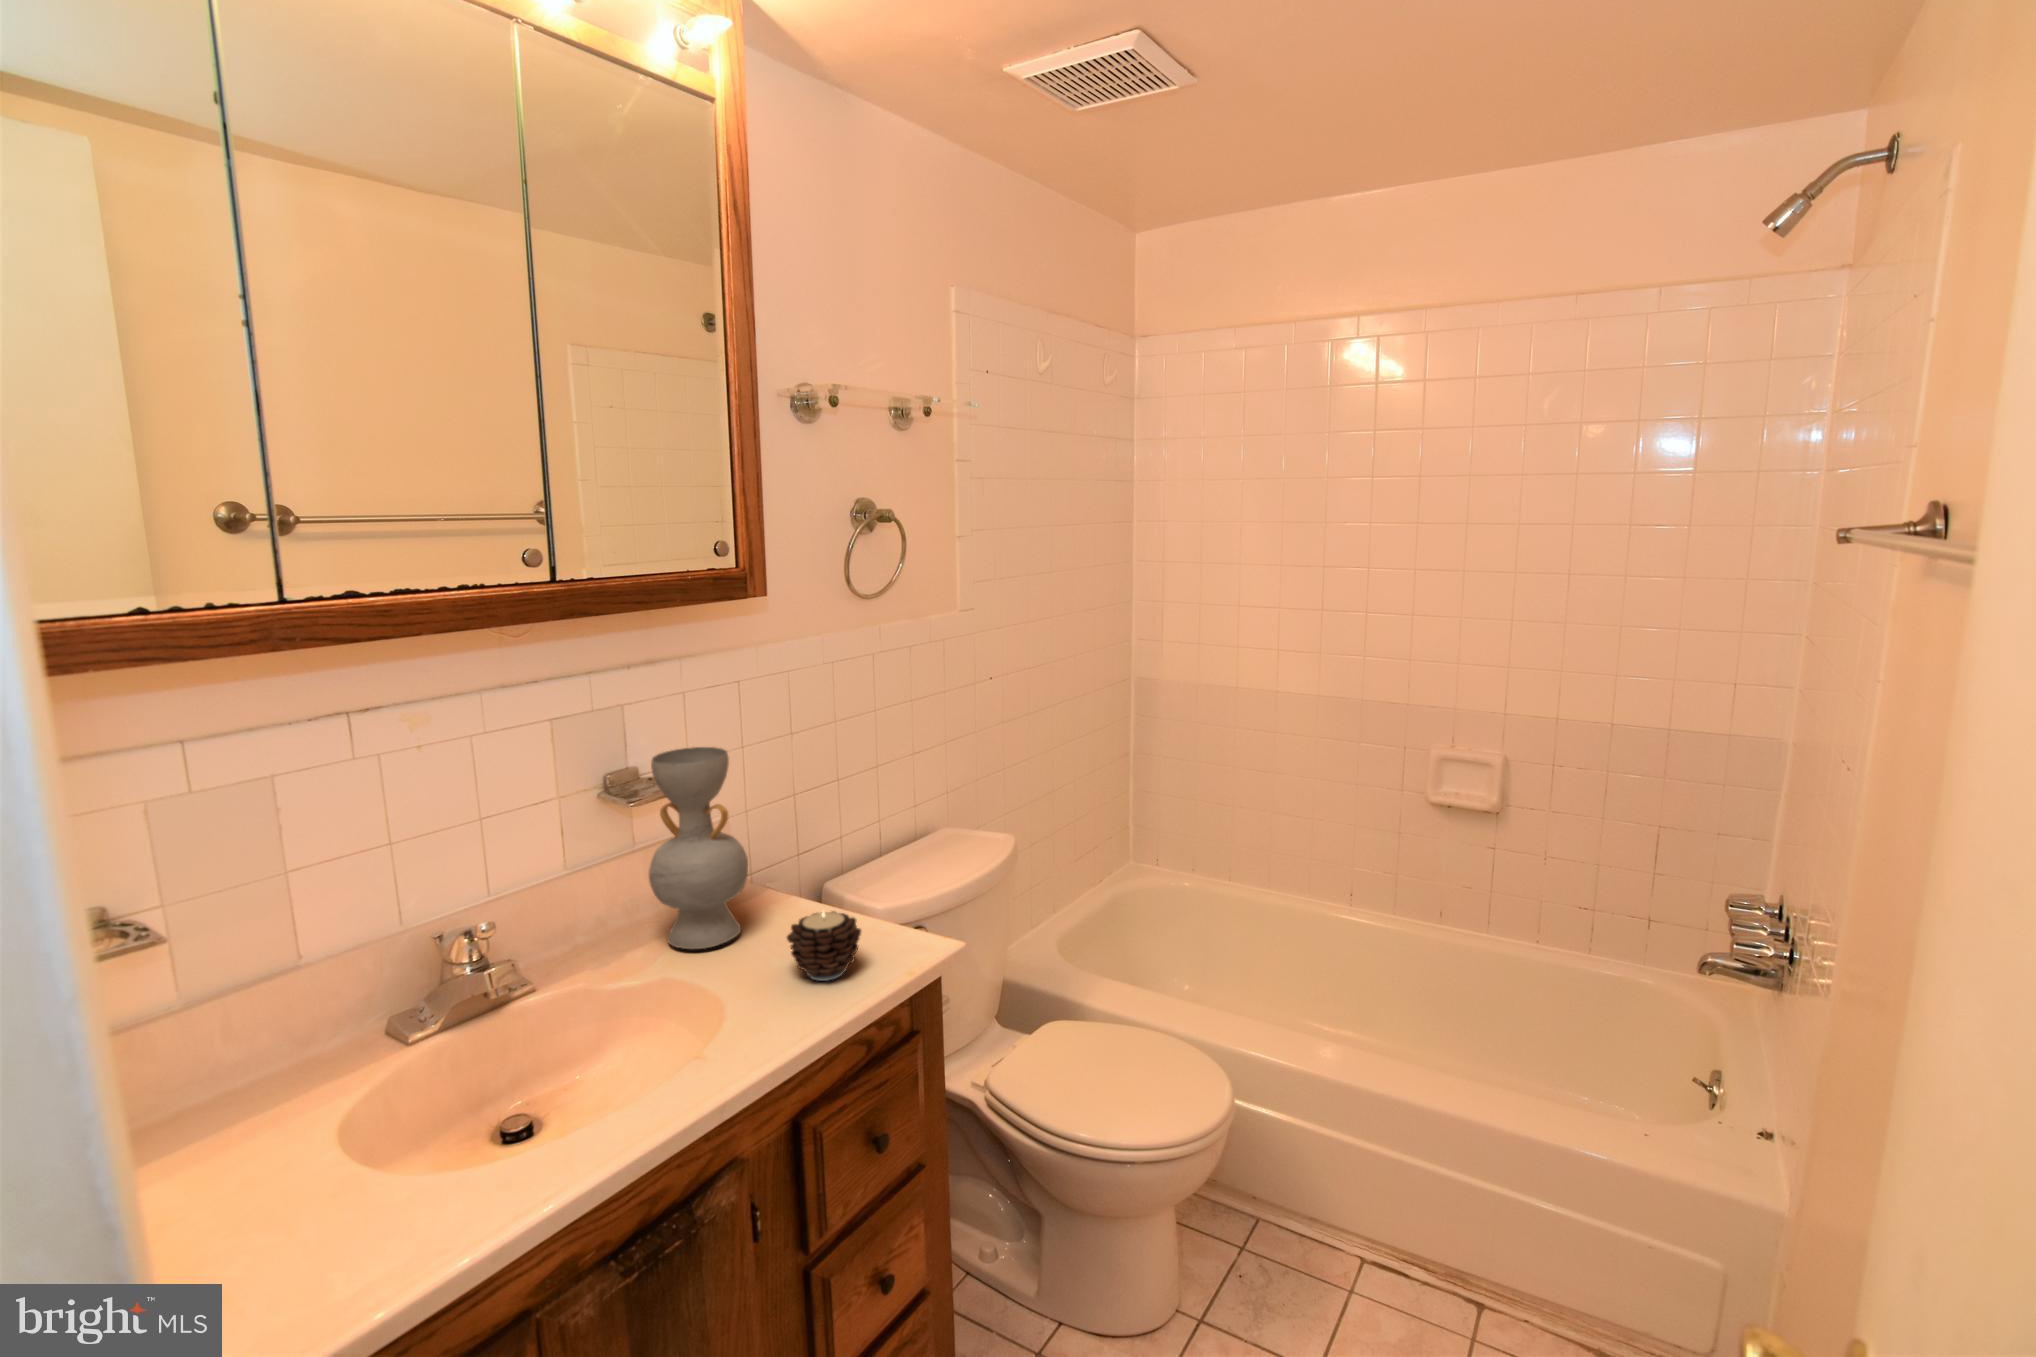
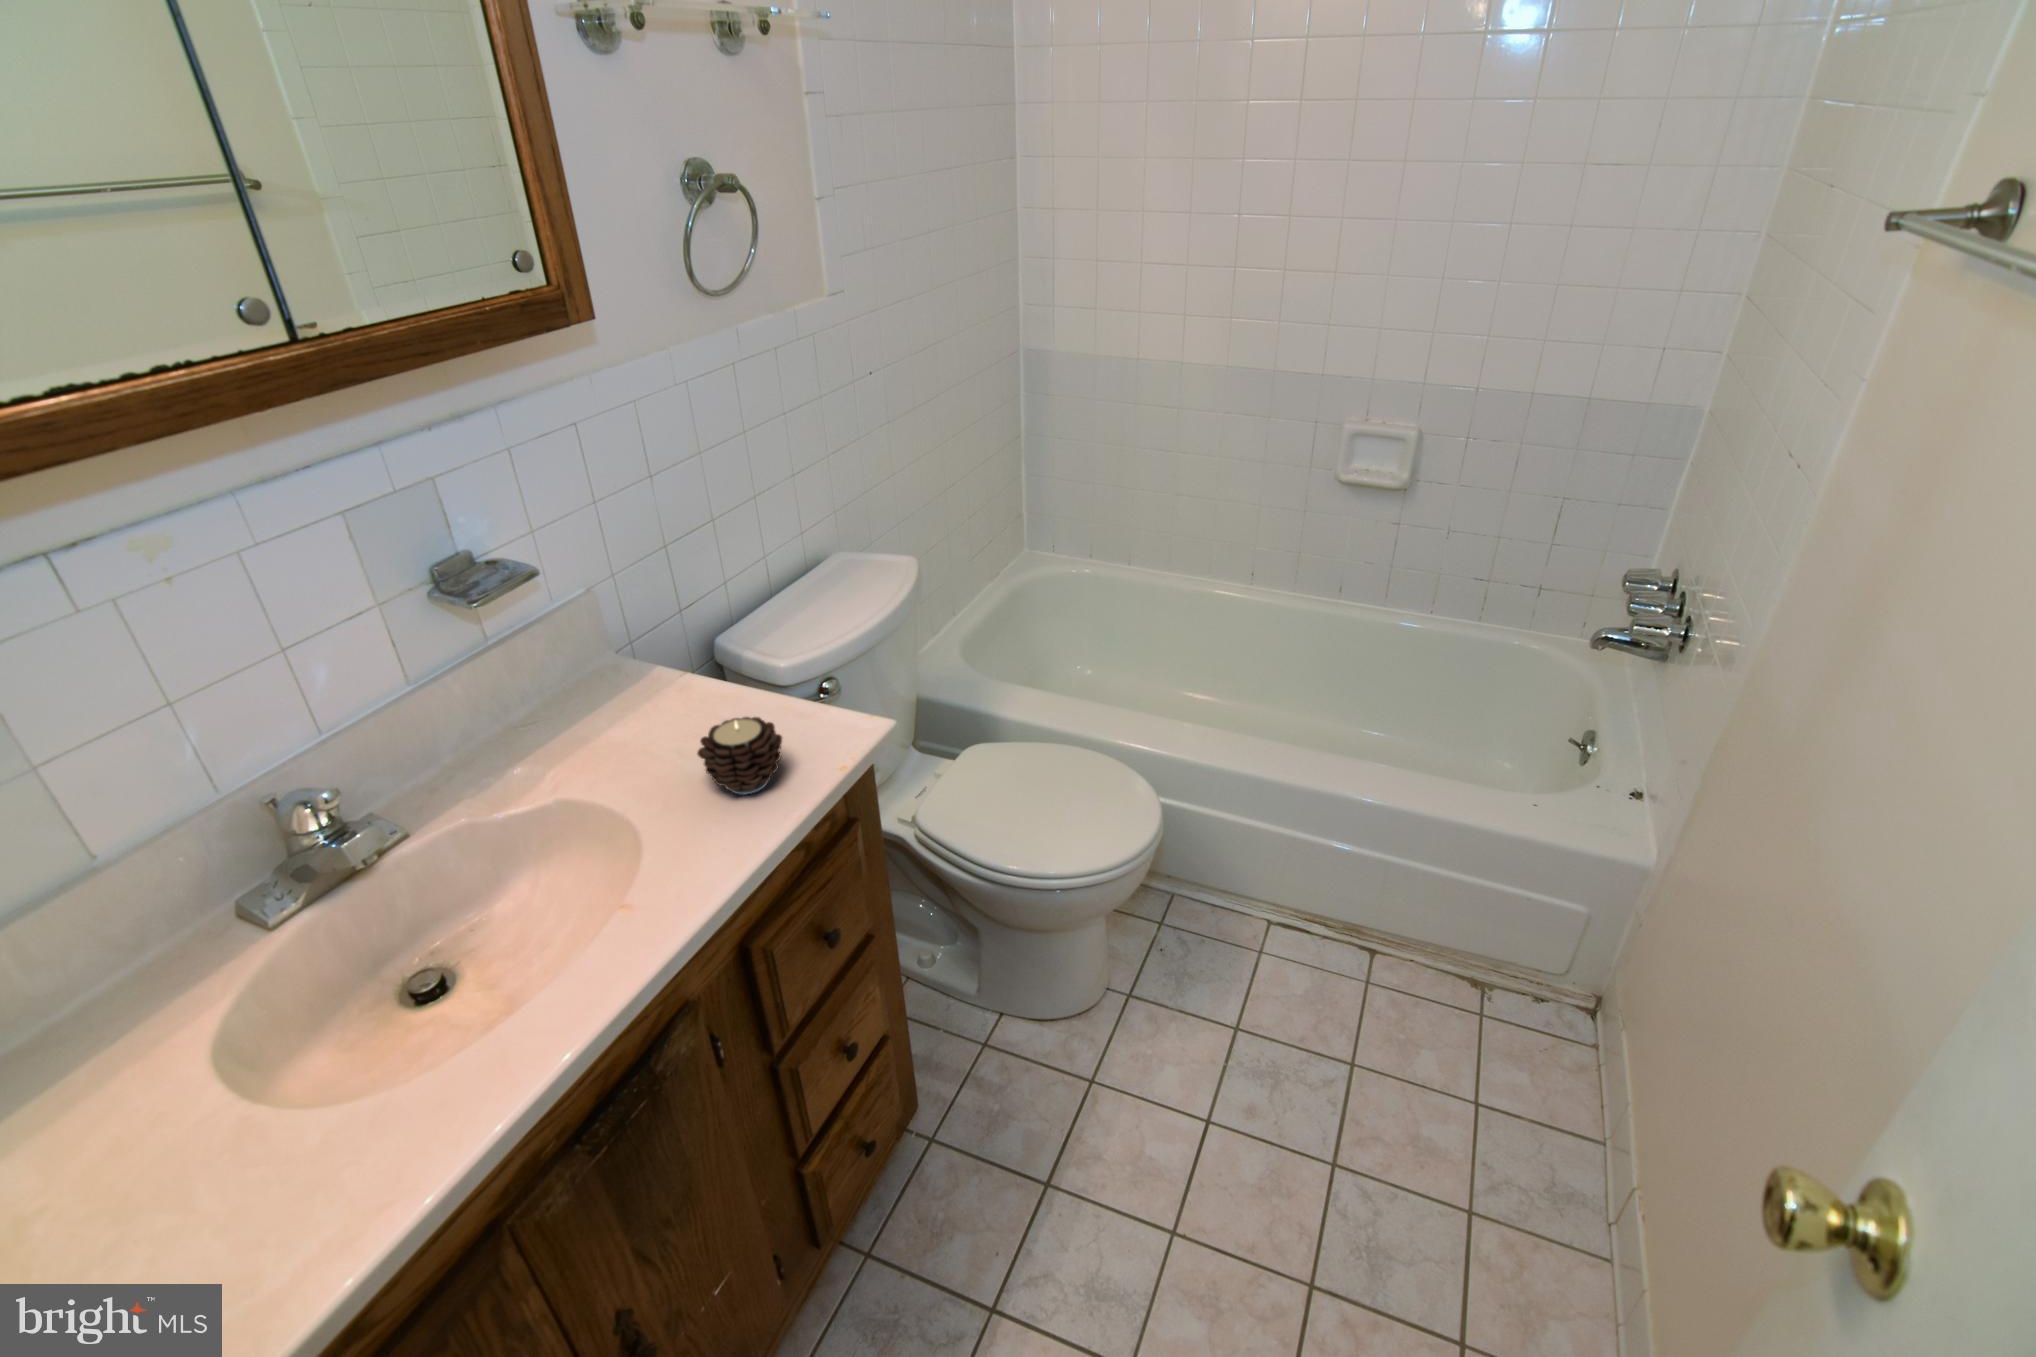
decorative vase: present [649,747,748,949] -> none [489,533,639,766]

